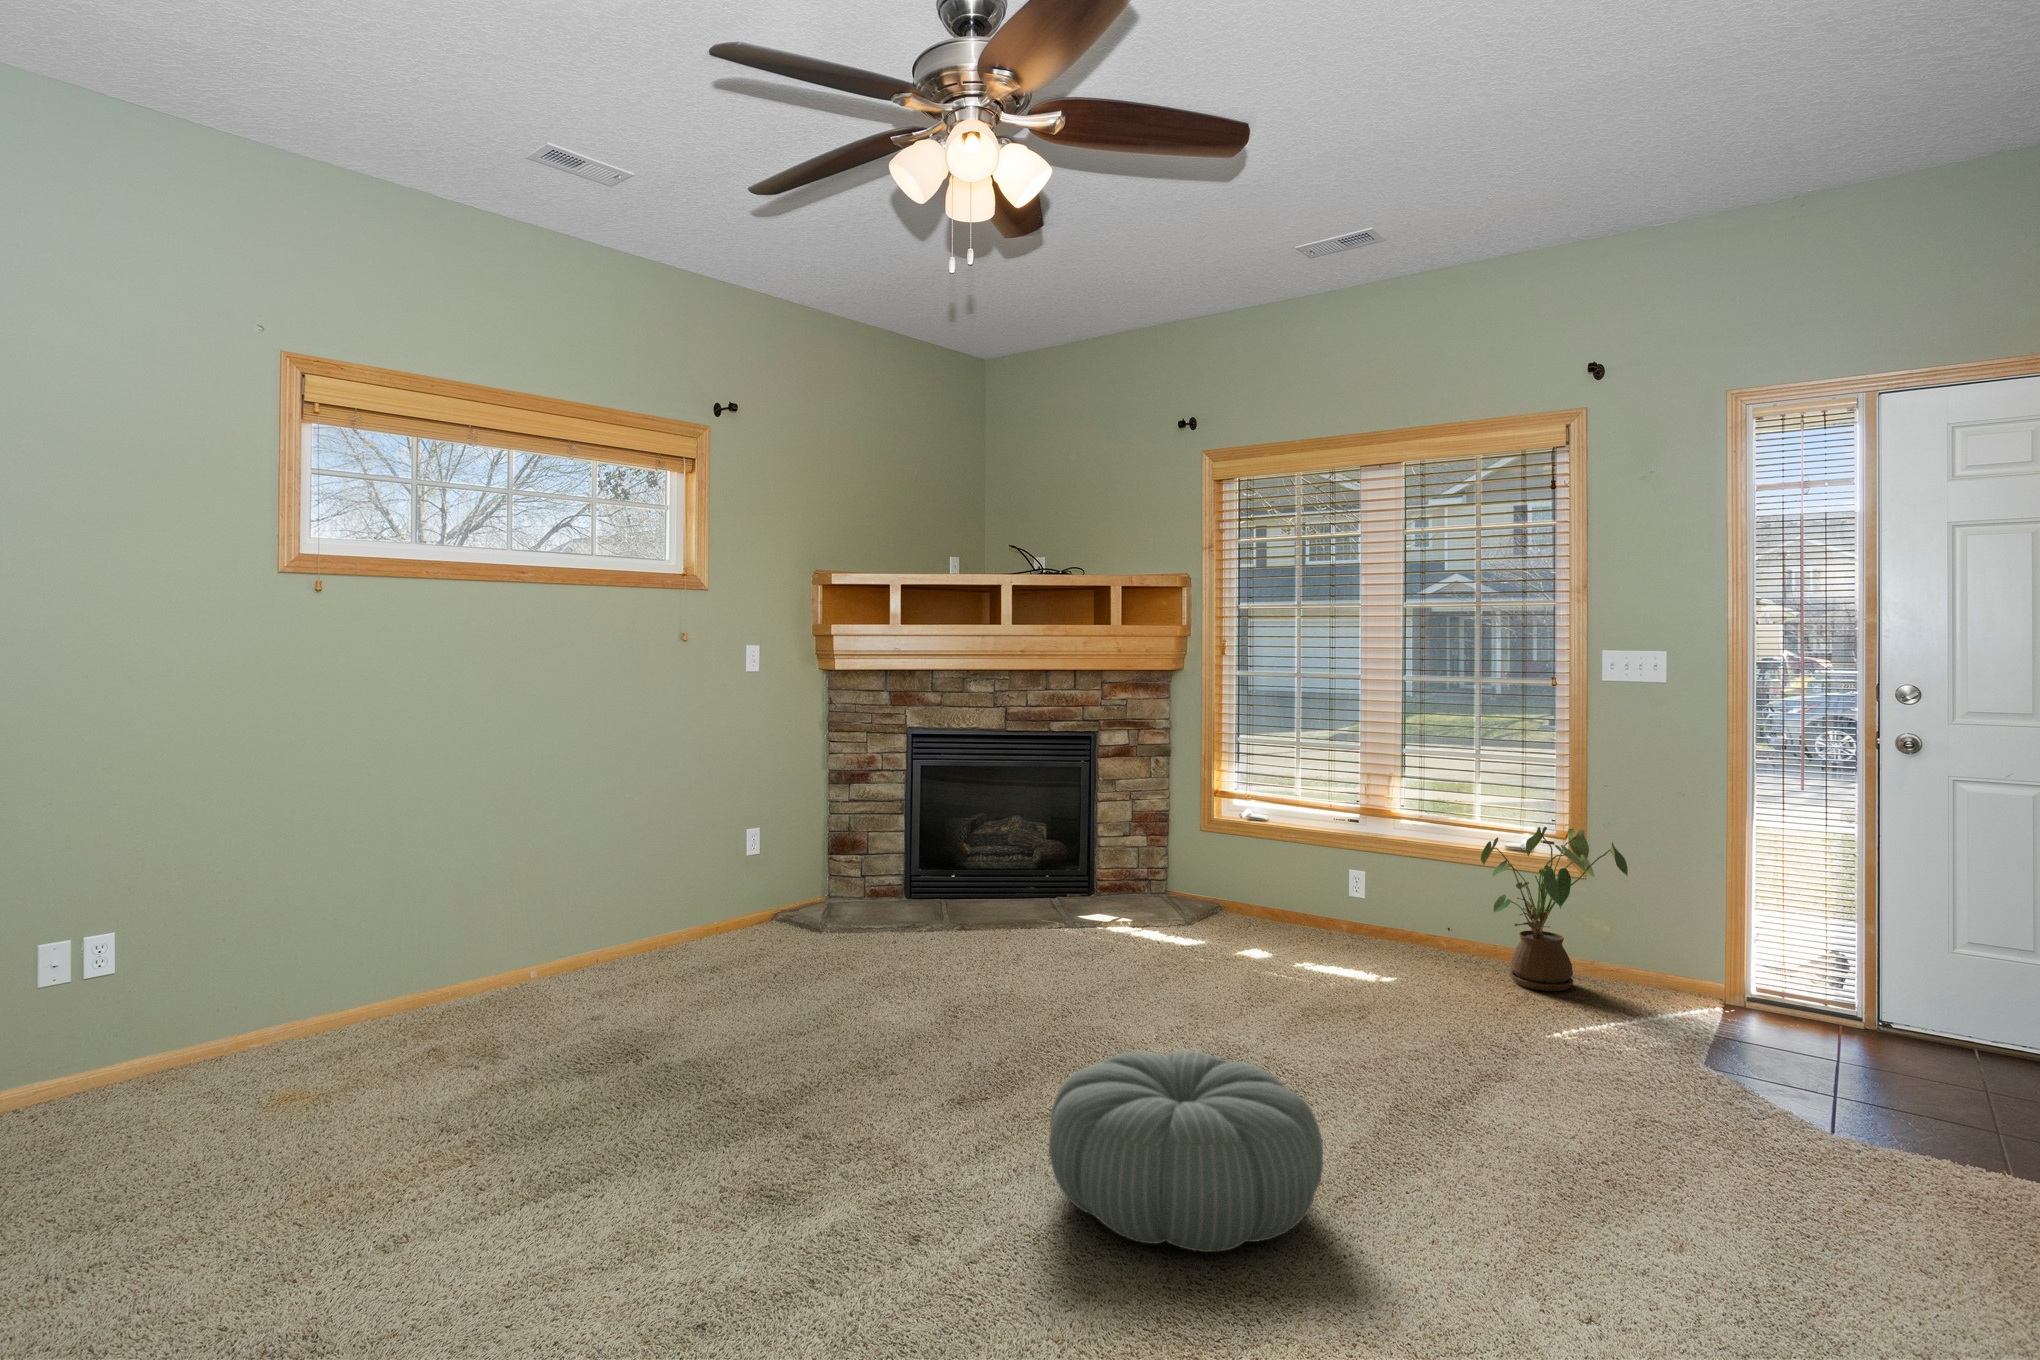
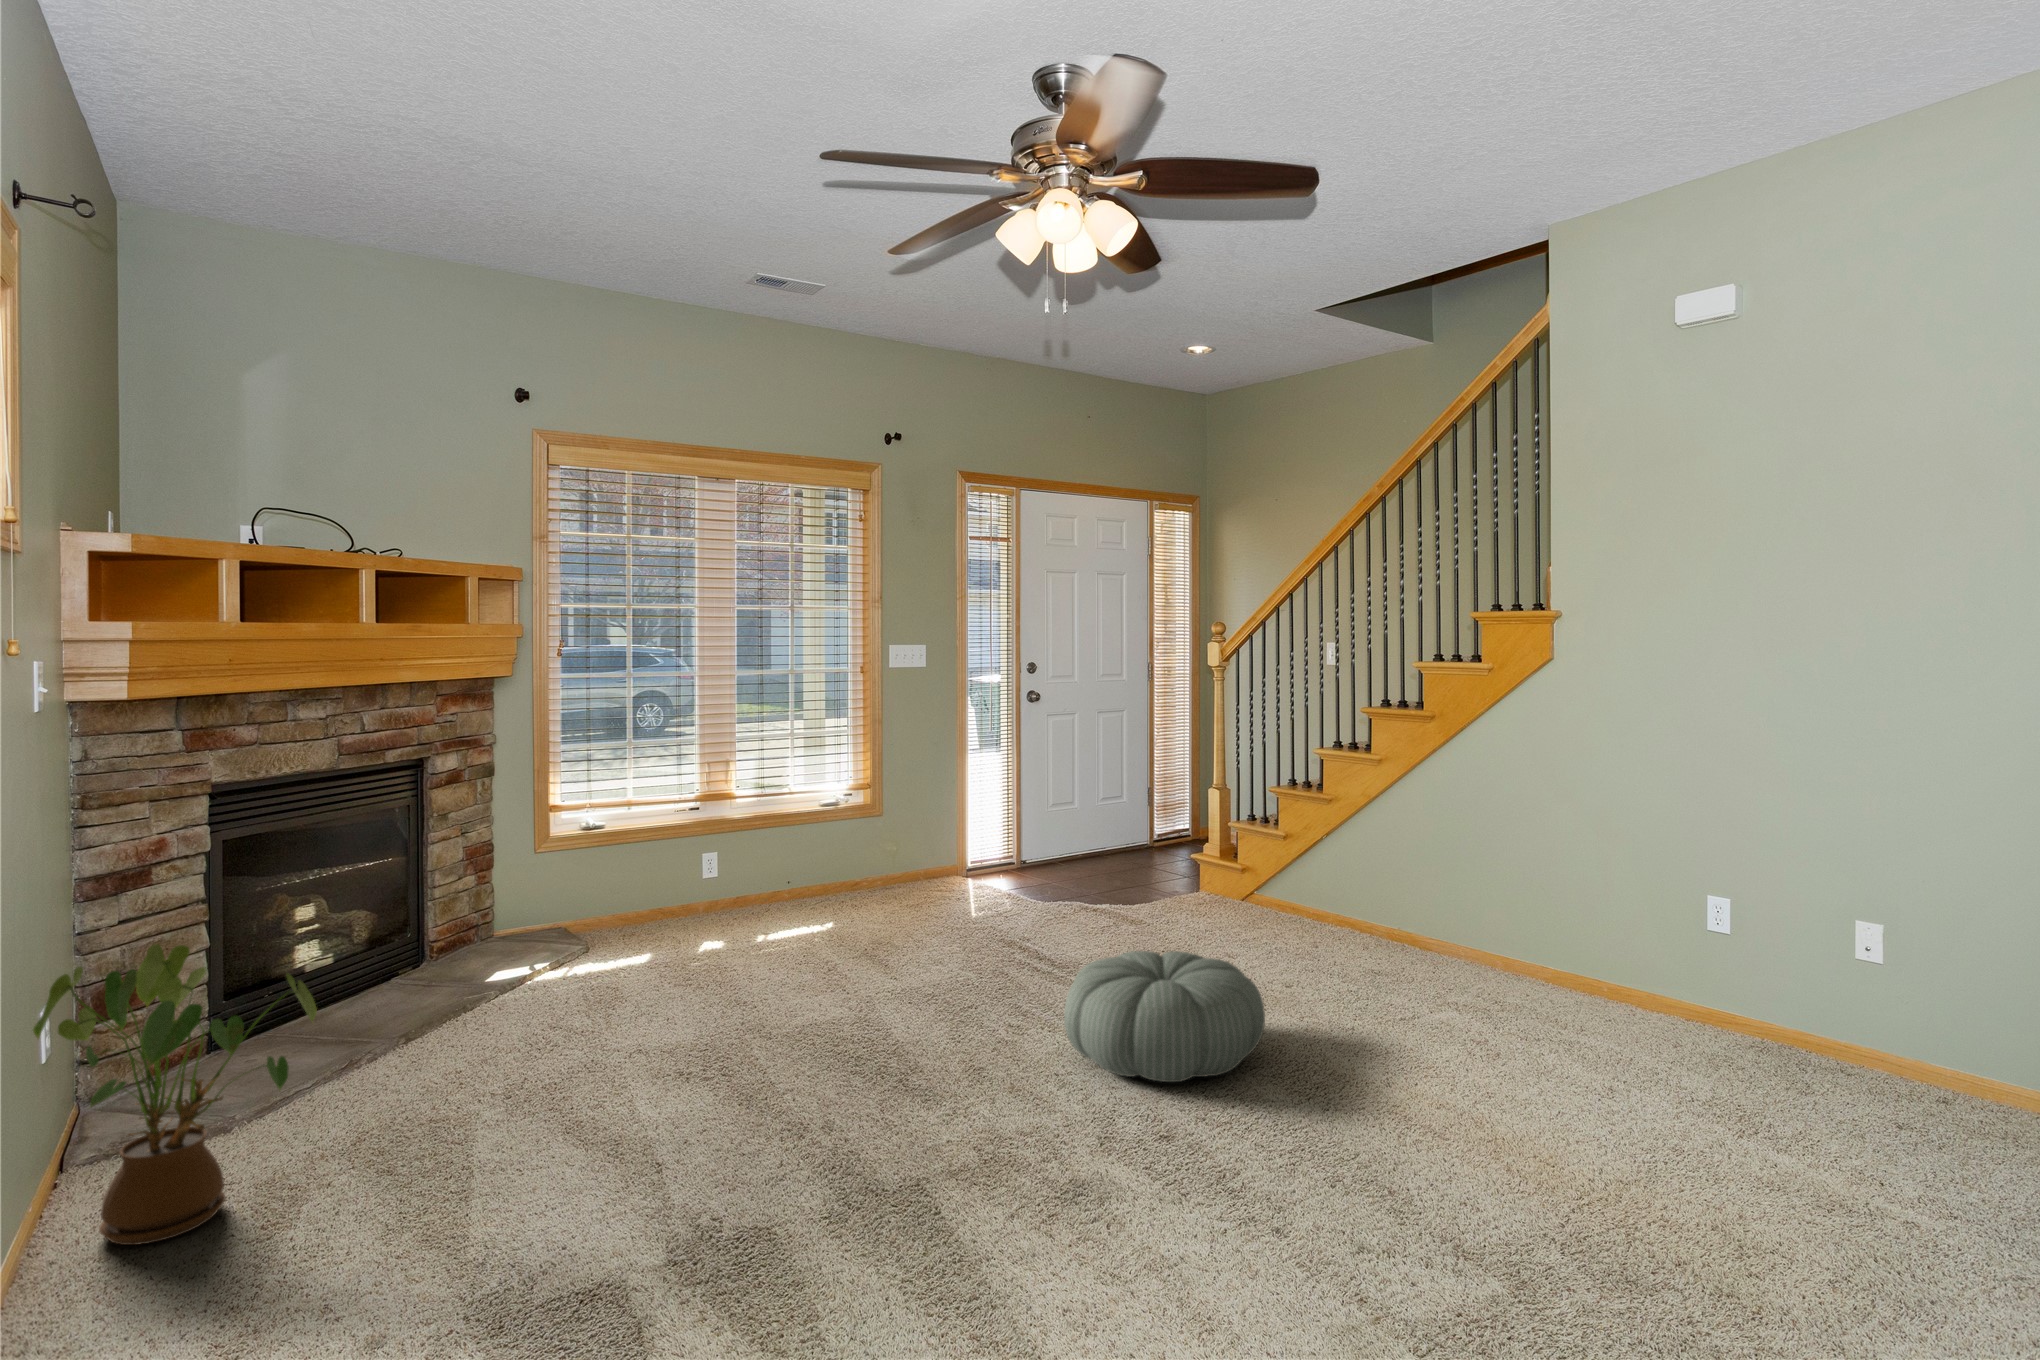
house plant: present [1481,827,1628,991] -> present [33,944,317,1245]

